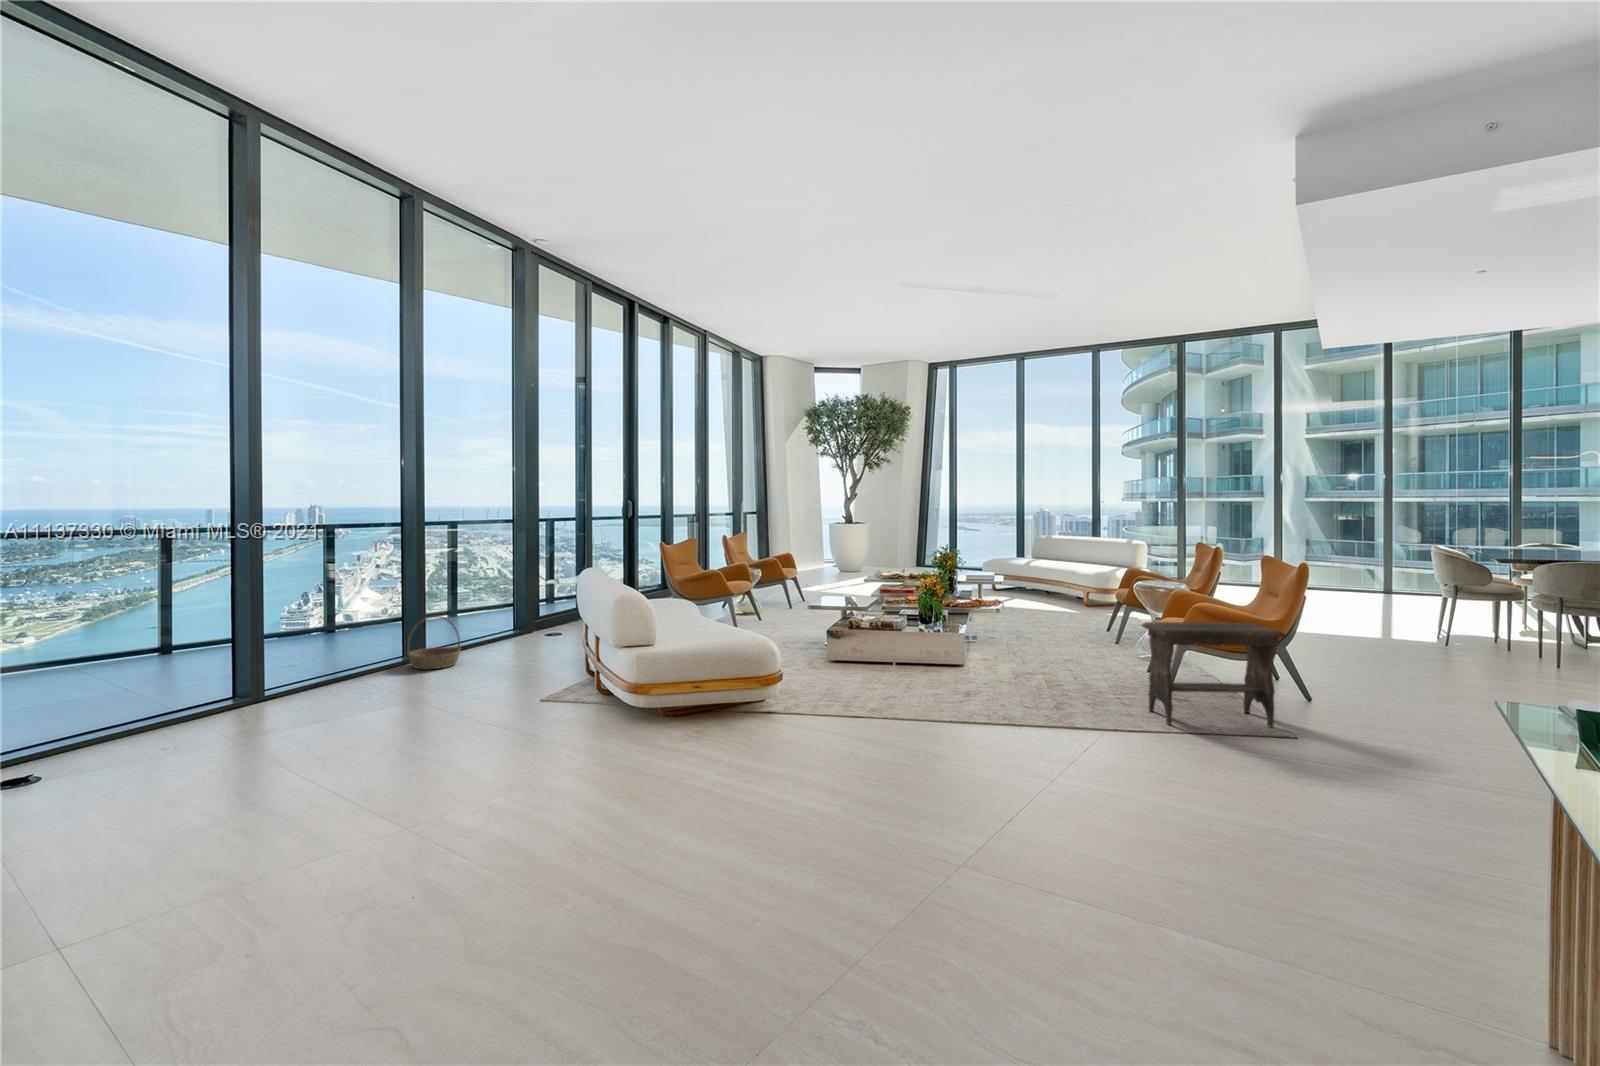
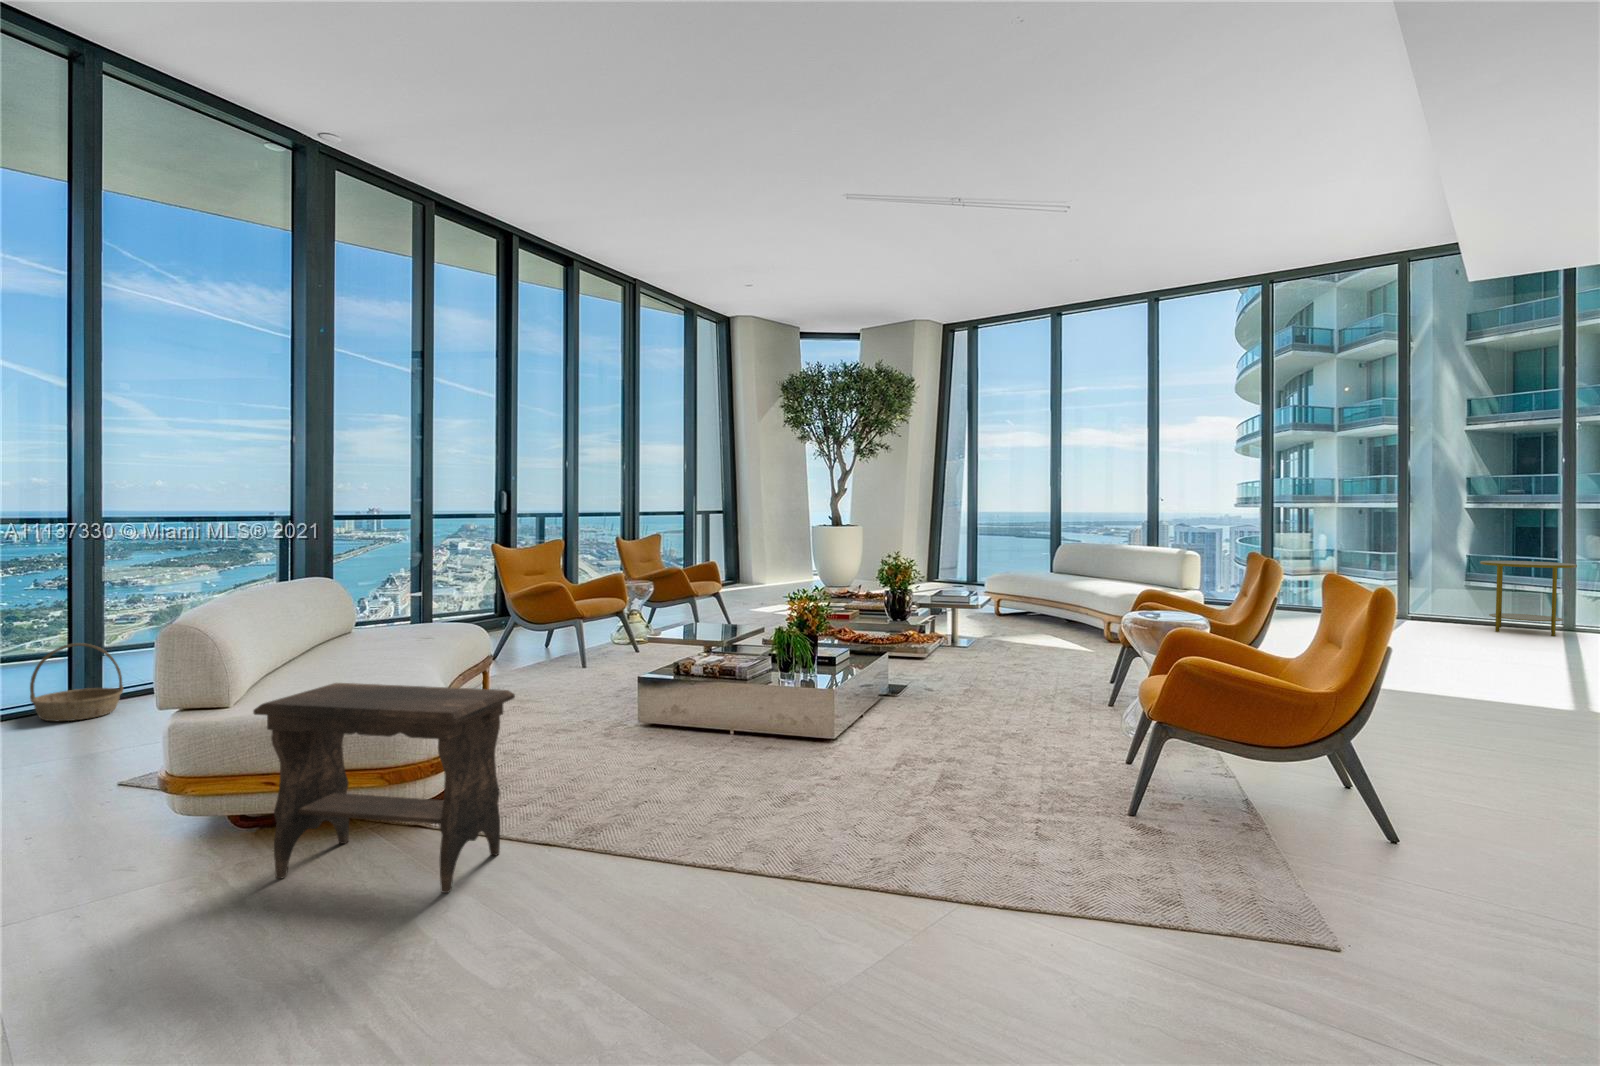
side table: none [1328,545,1391,596] -> present [1480,561,1577,636]
footstool: present [1142,622,1287,727] -> present [253,683,515,893]

